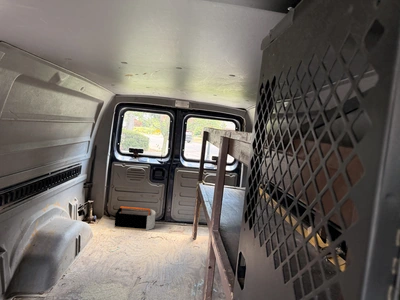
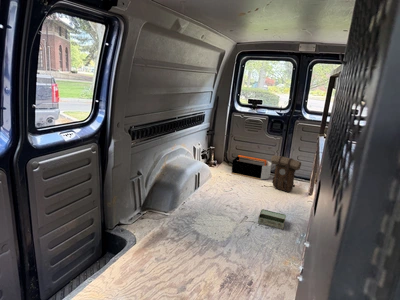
backpack: none [157,205,185,240] -> present [271,155,301,192]
toolbox: none [152,266,179,284] -> present [258,209,286,229]

